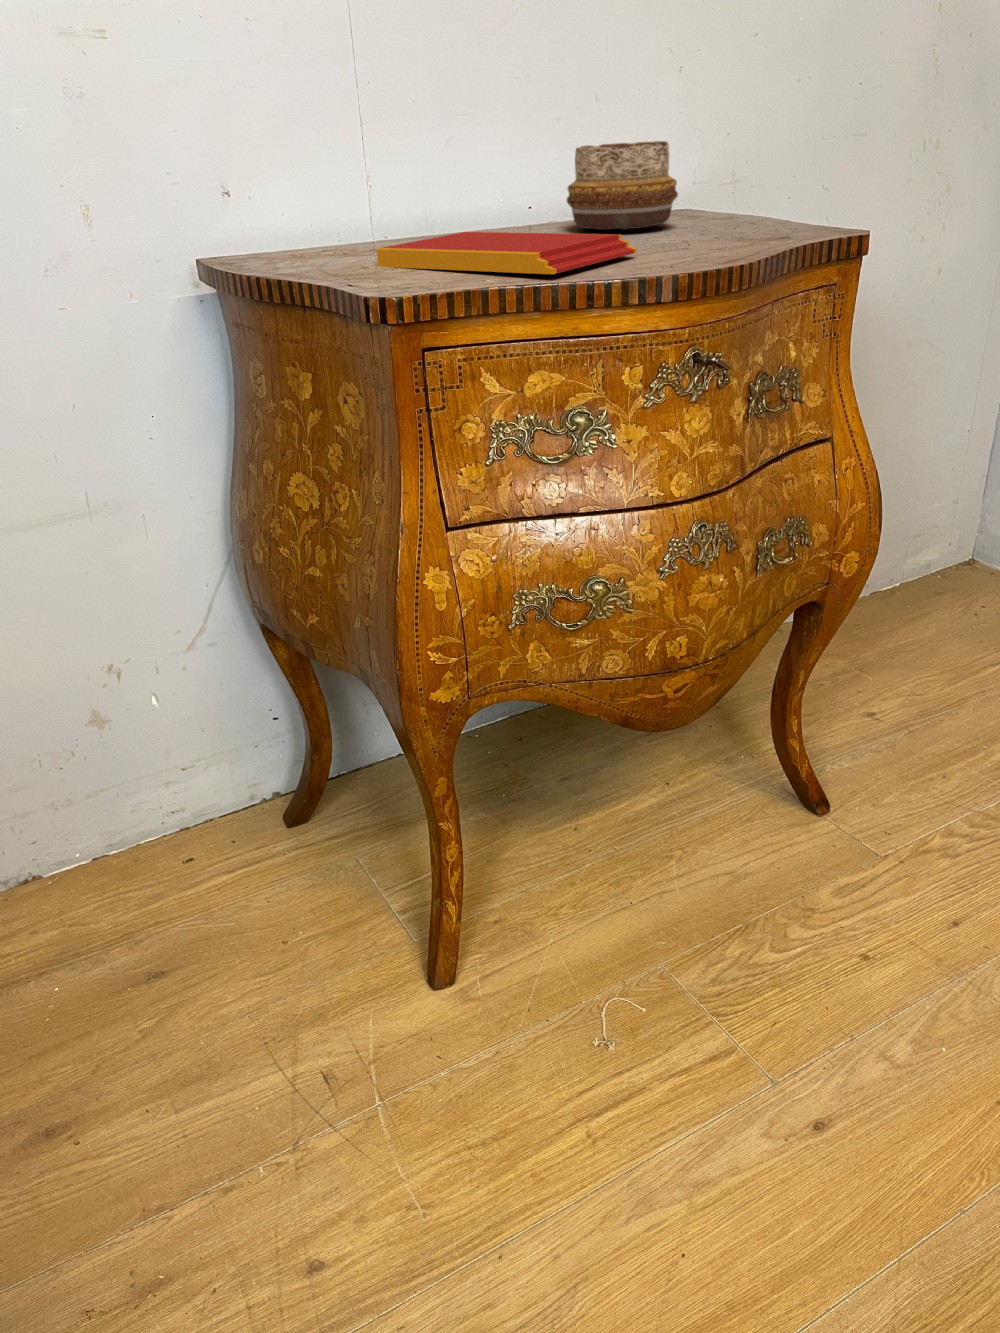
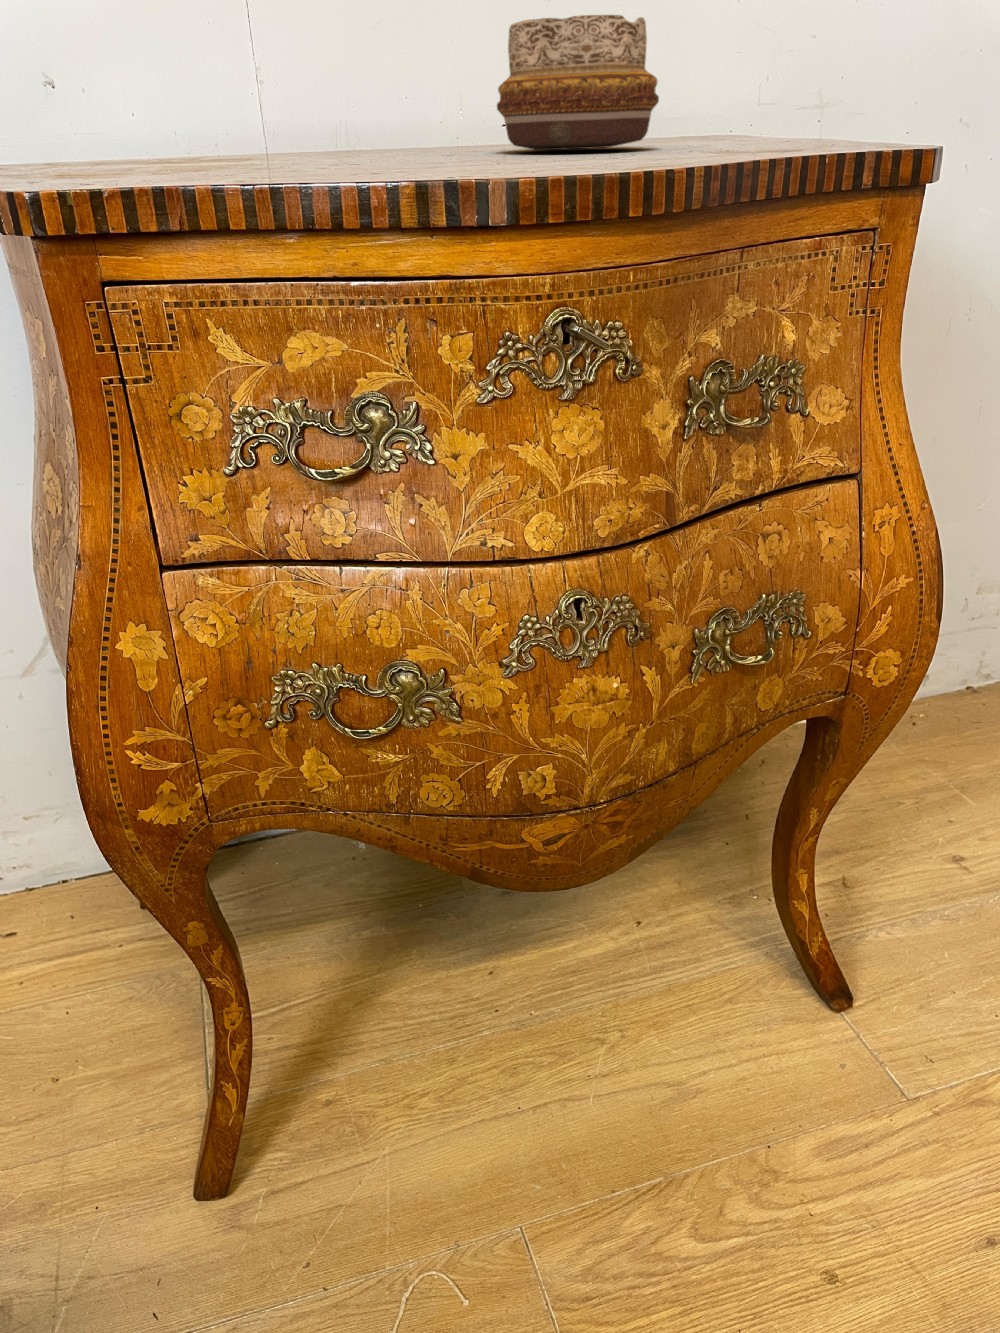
book: present [377,232,637,274] -> none [141,130,511,174]

